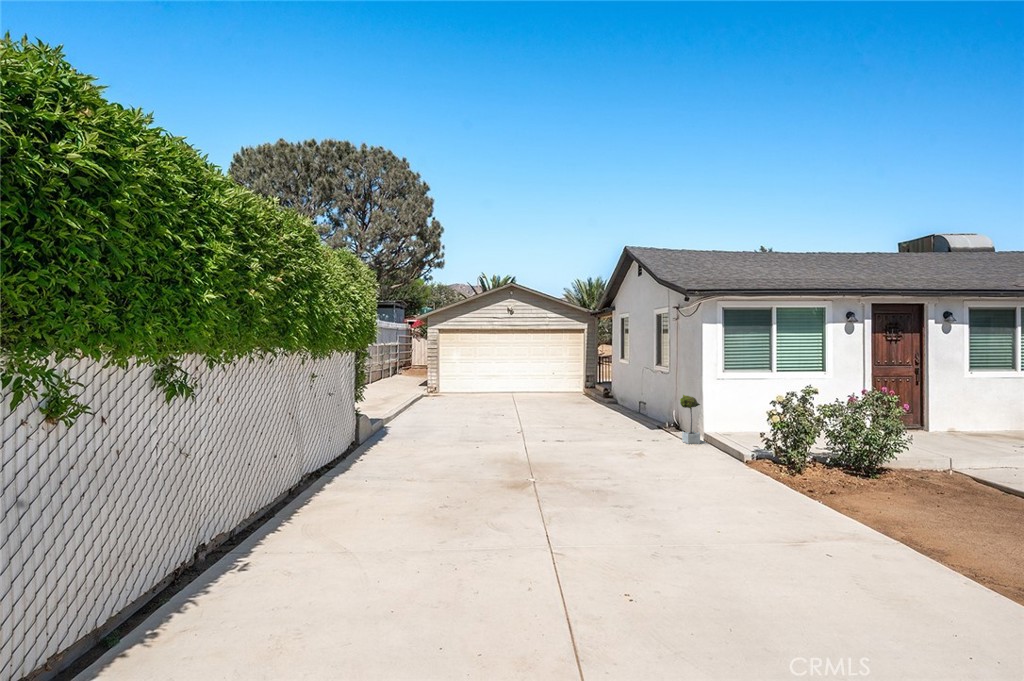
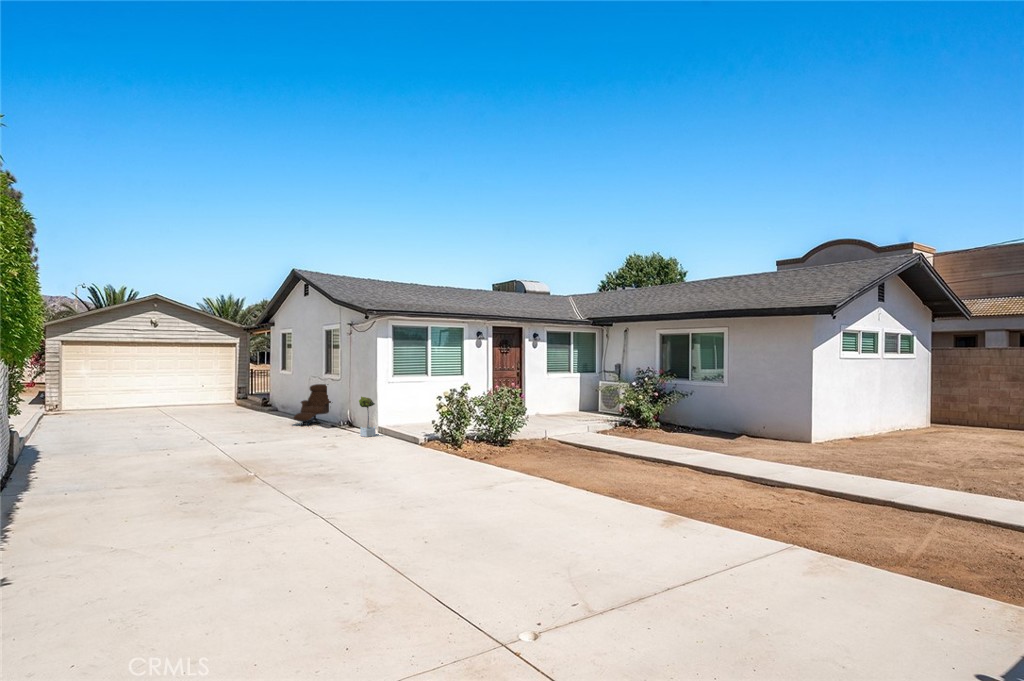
lounge chair: none [620,377,665,424] -> present [294,384,331,425]

